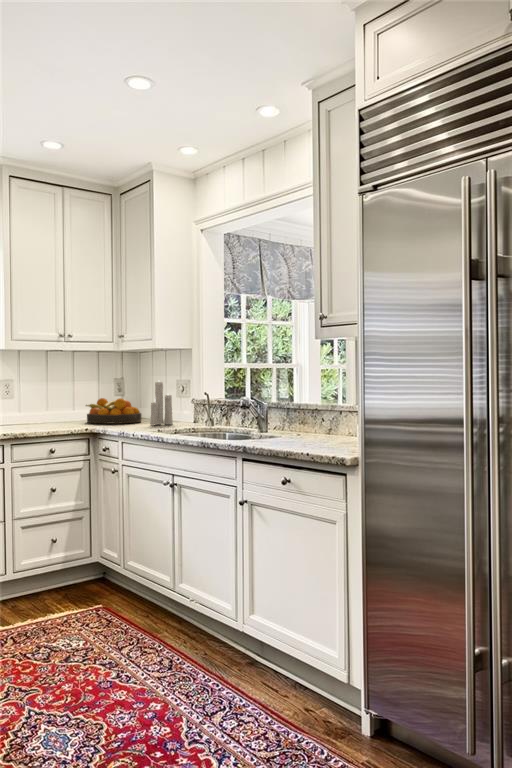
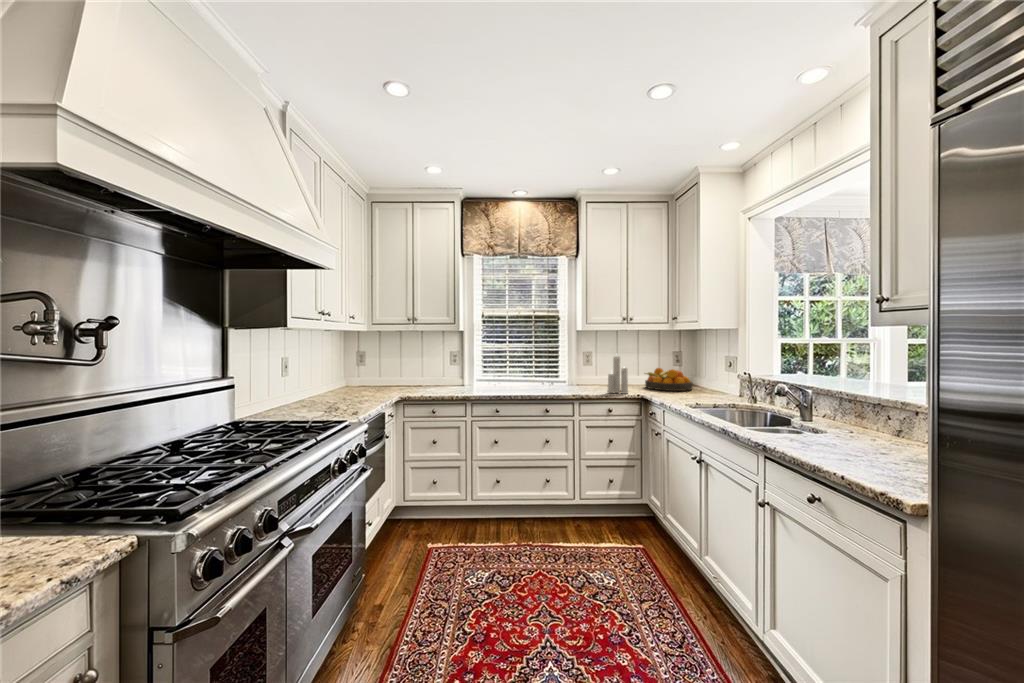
candle: present [150,382,173,425] -> present [607,356,628,394]

